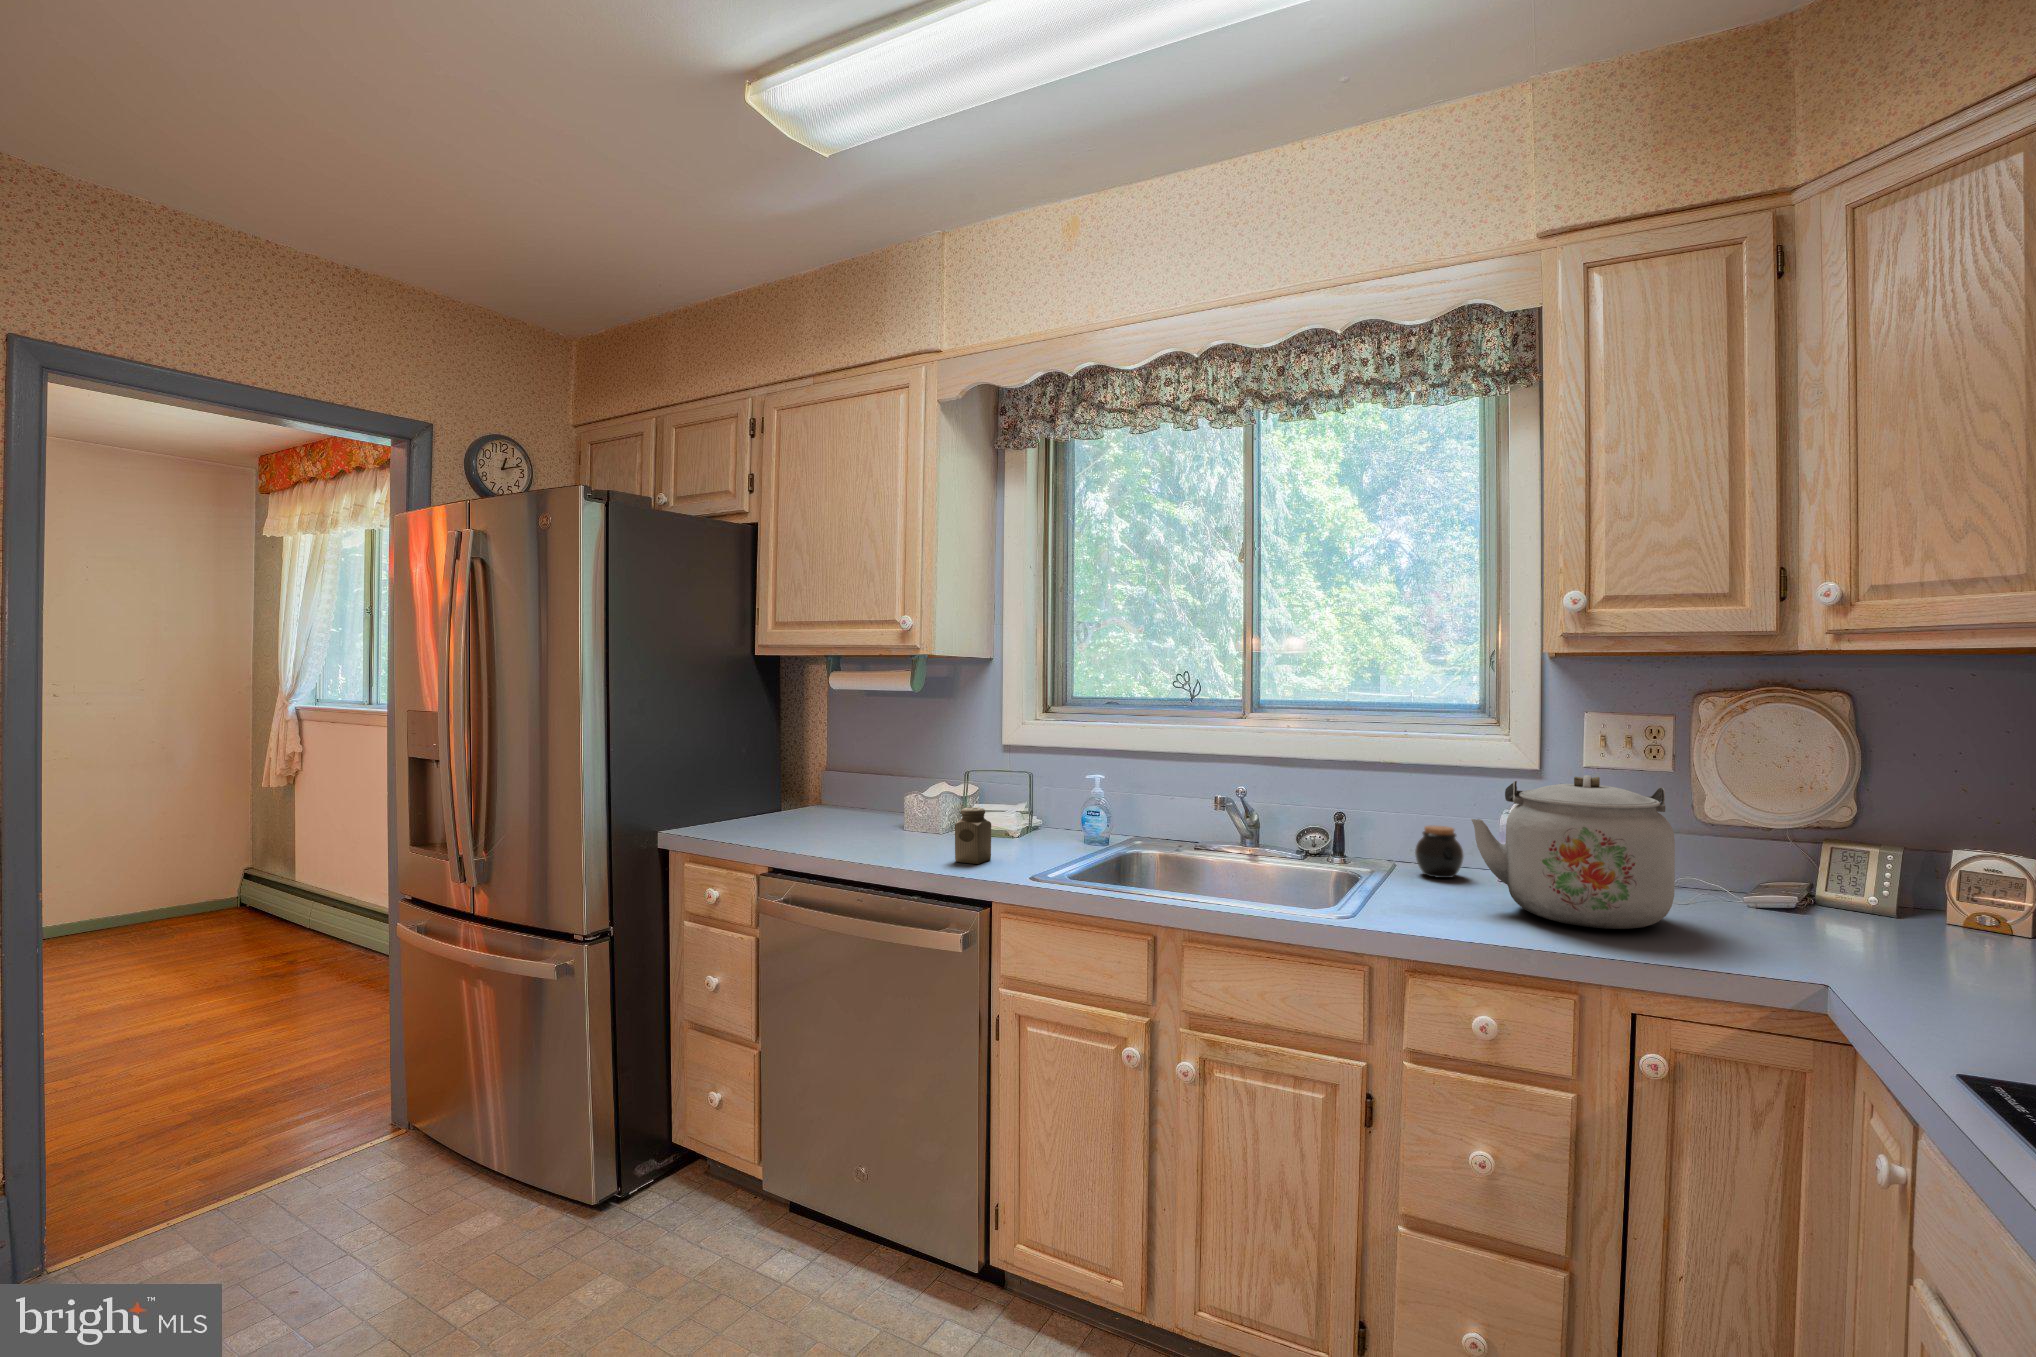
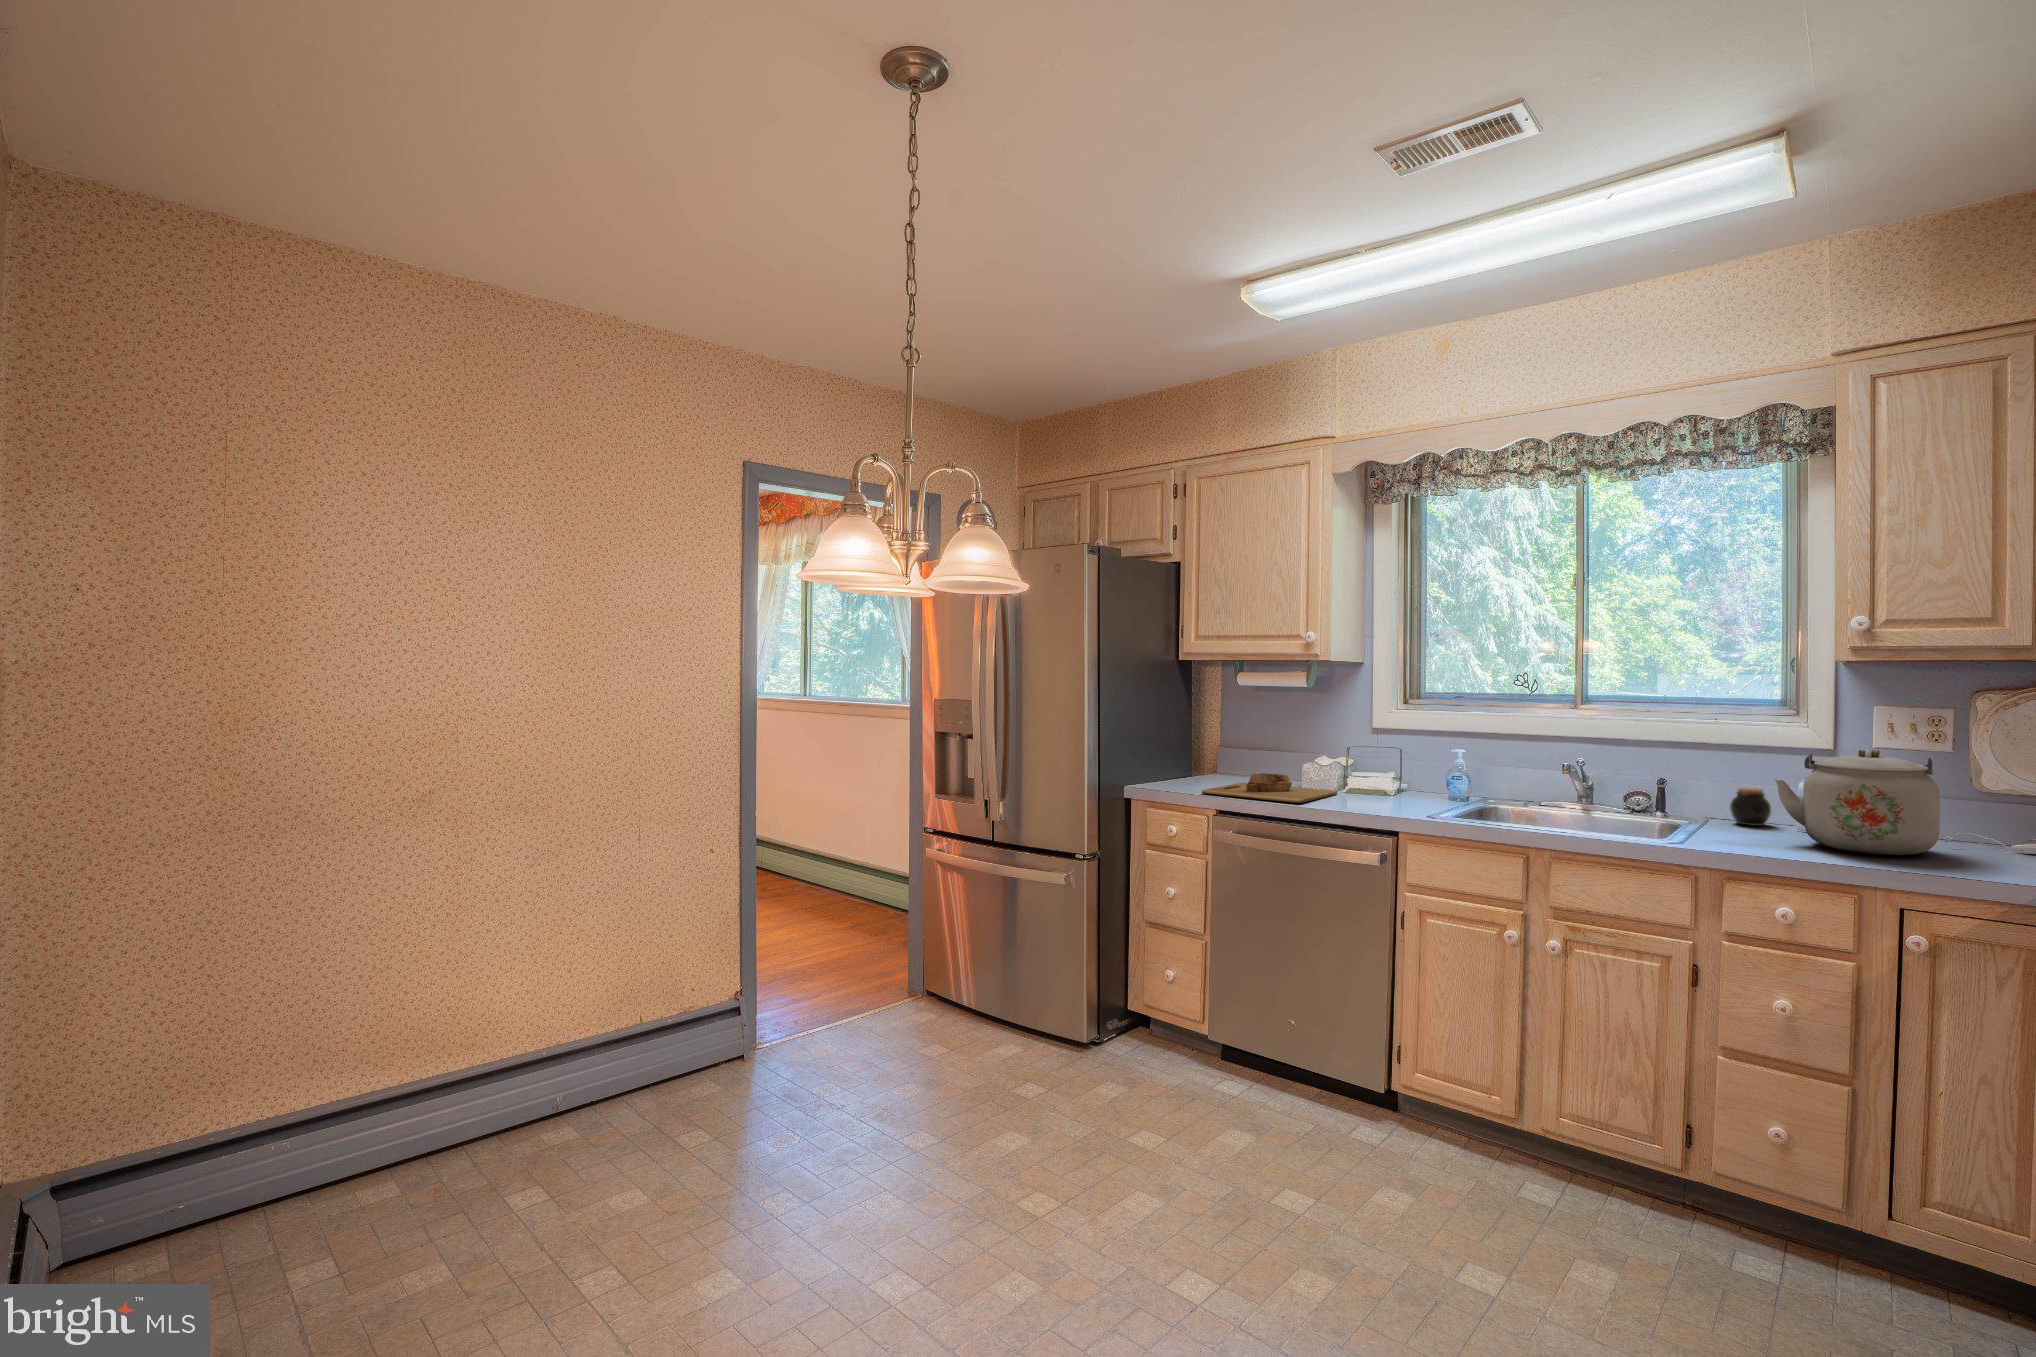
salt shaker: present [955,807,991,864] -> none [1360,772,1386,811]
cutting board: none [758,809,946,853] -> present [1202,773,1337,803]

